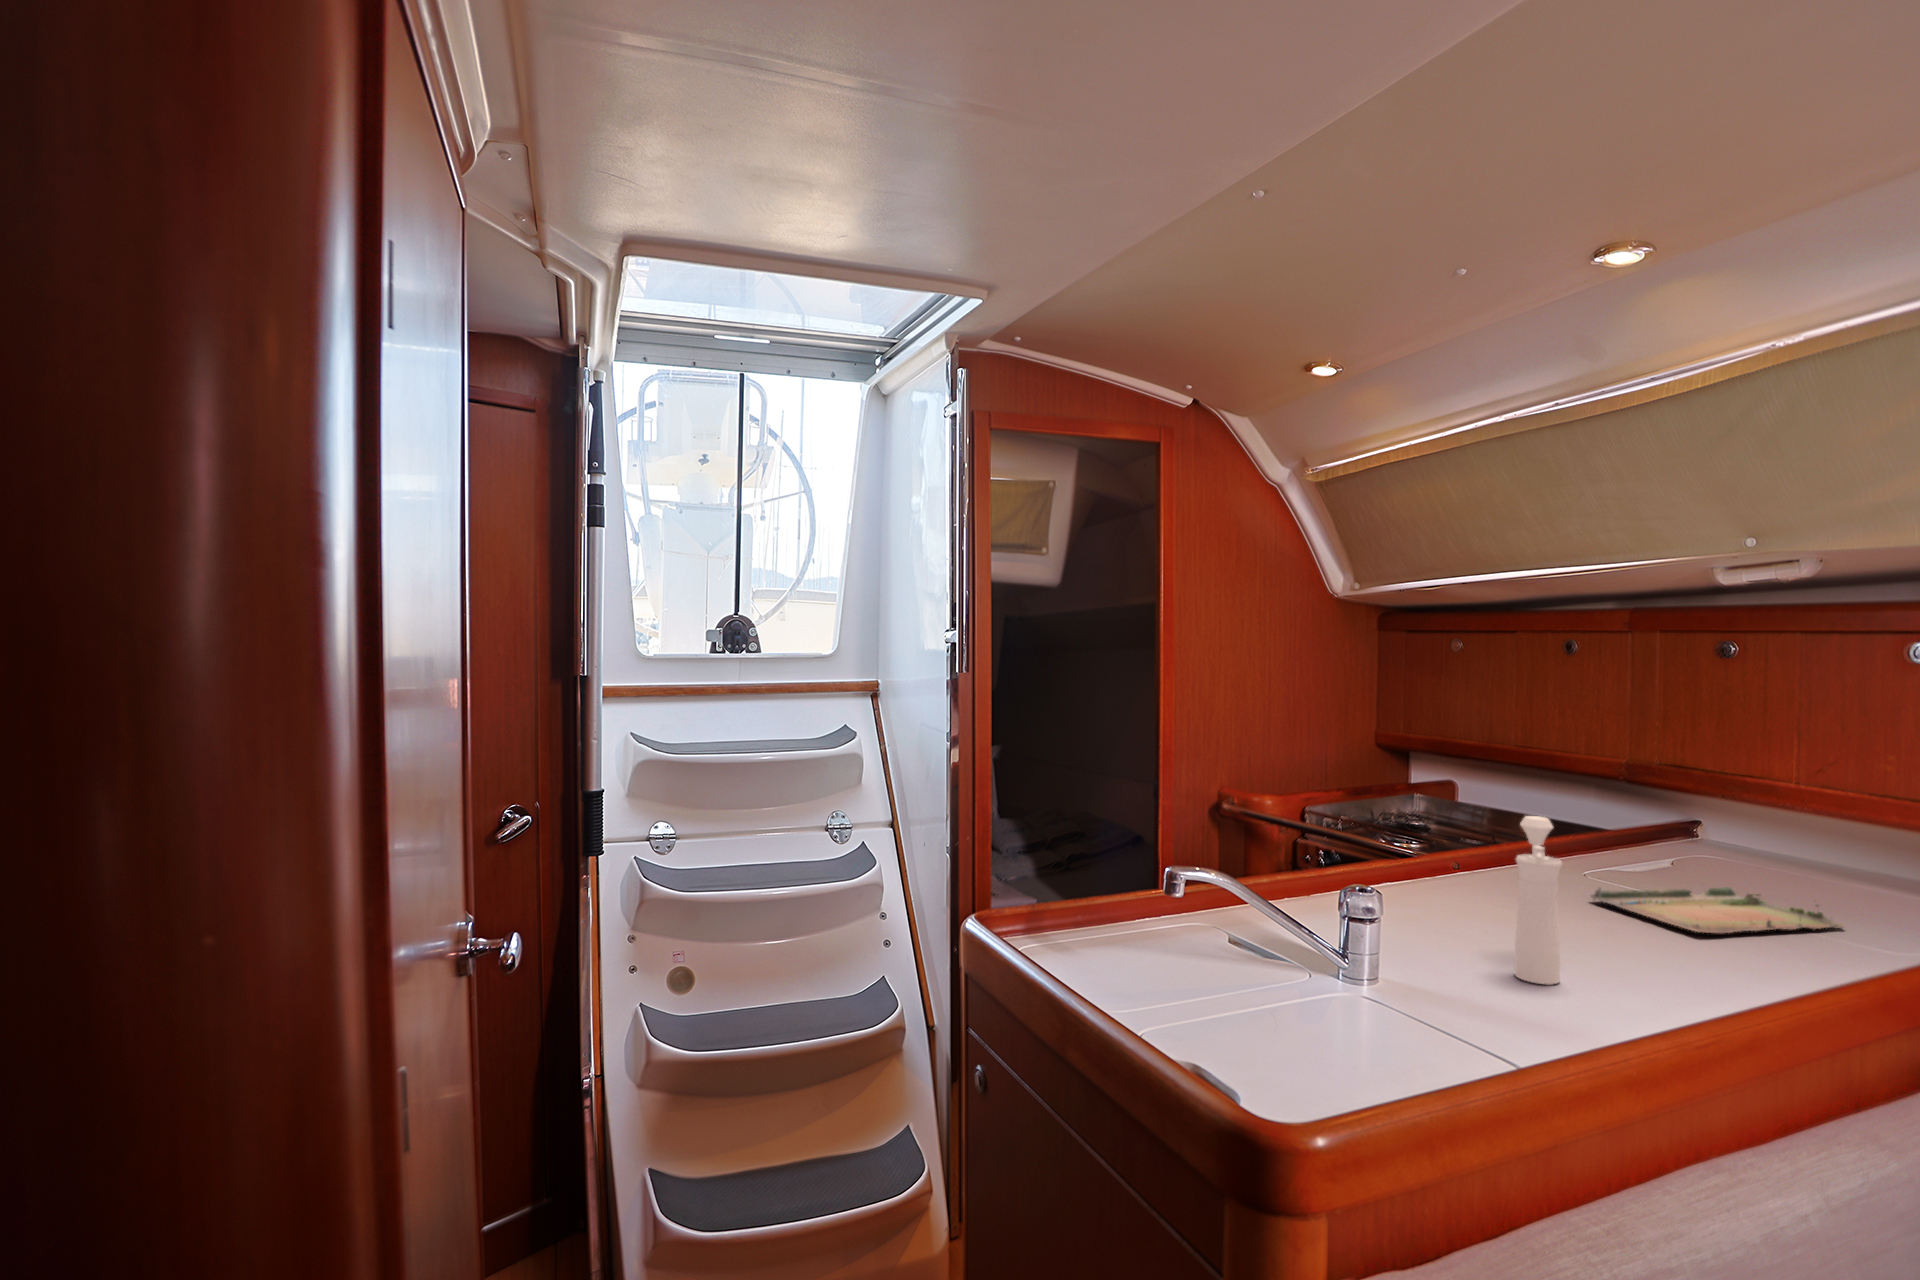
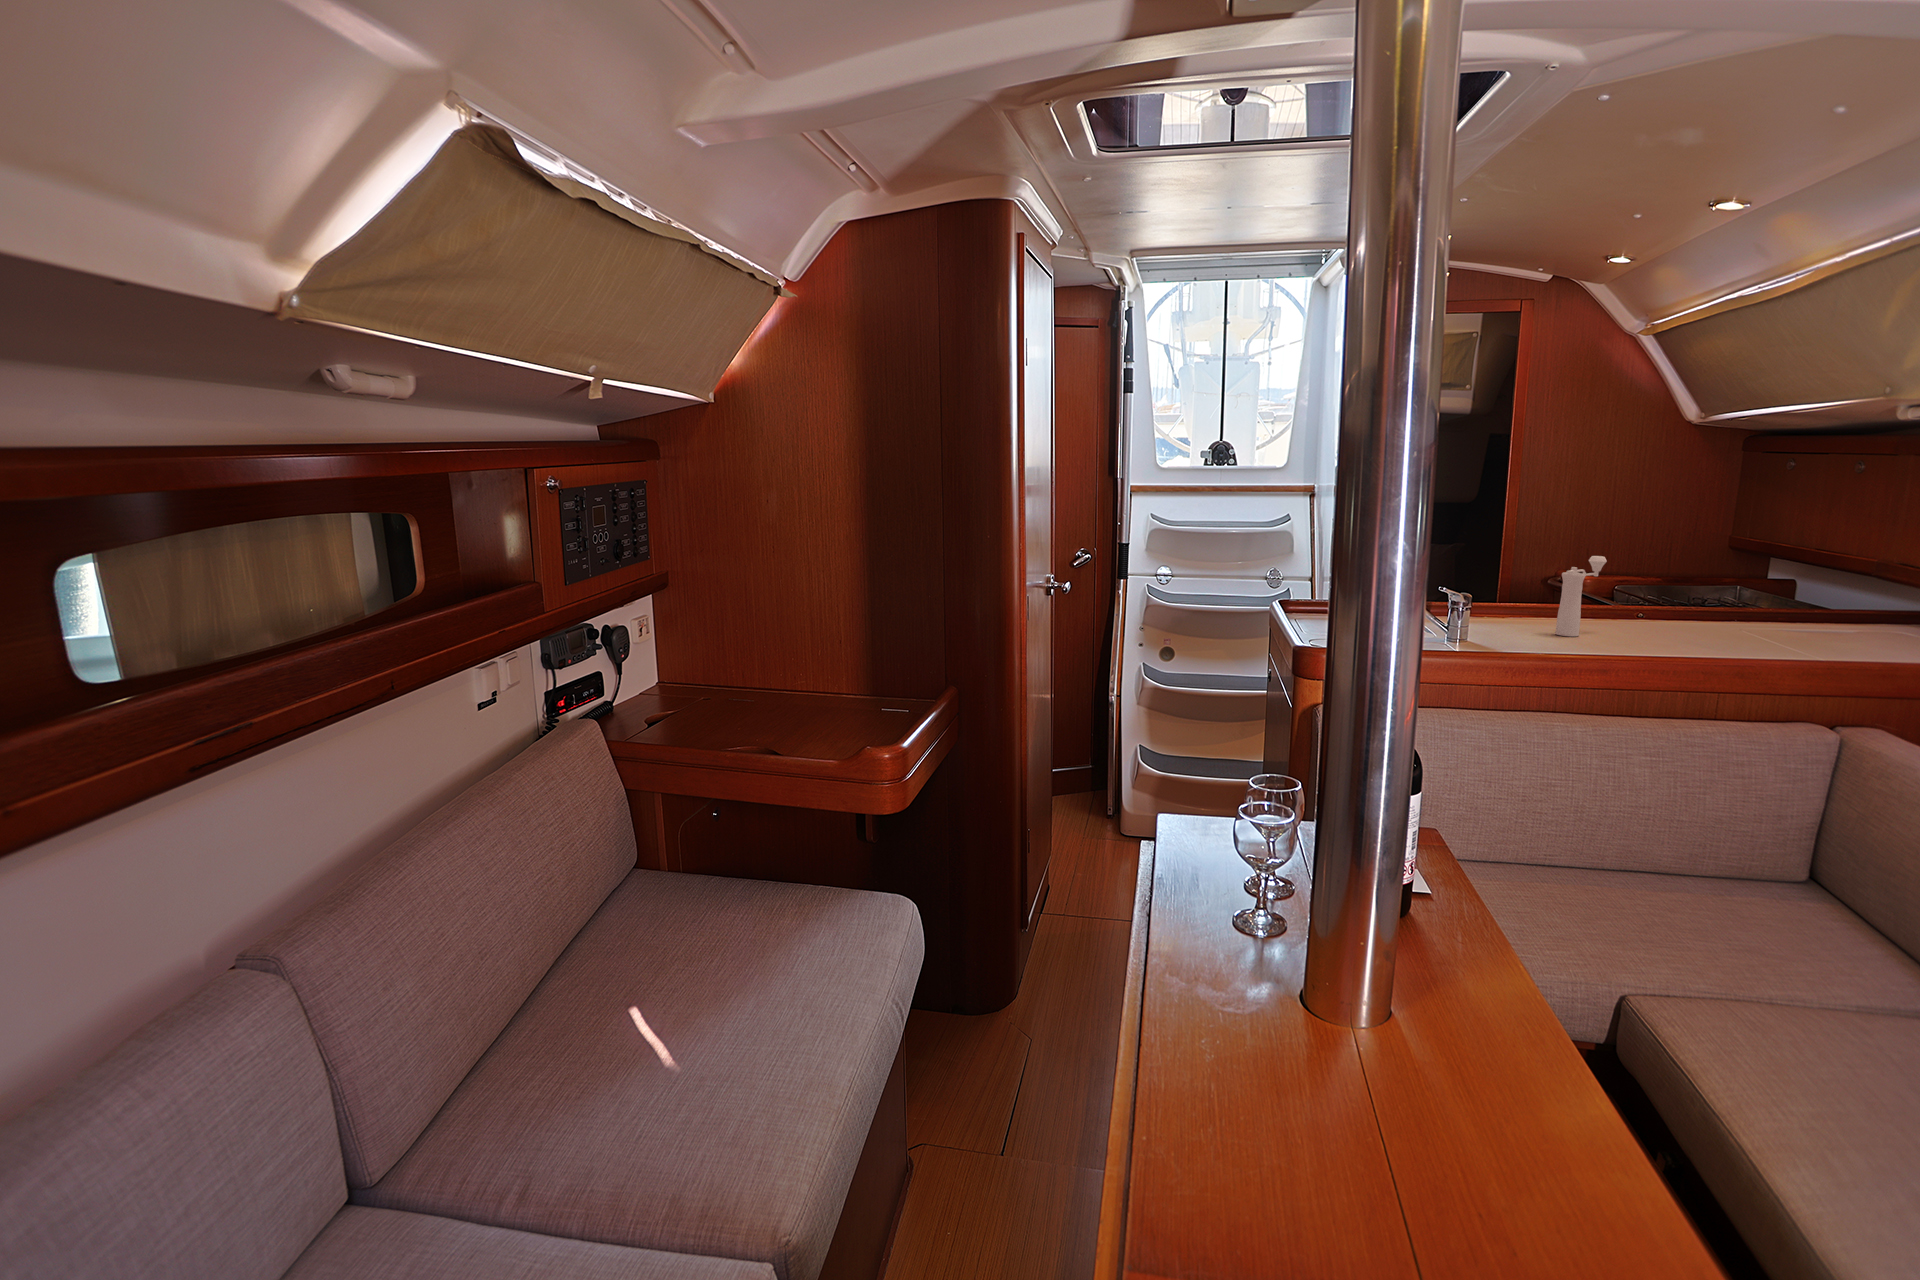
tray: present [1591,887,1843,933] -> none [1704,616,1855,642]

